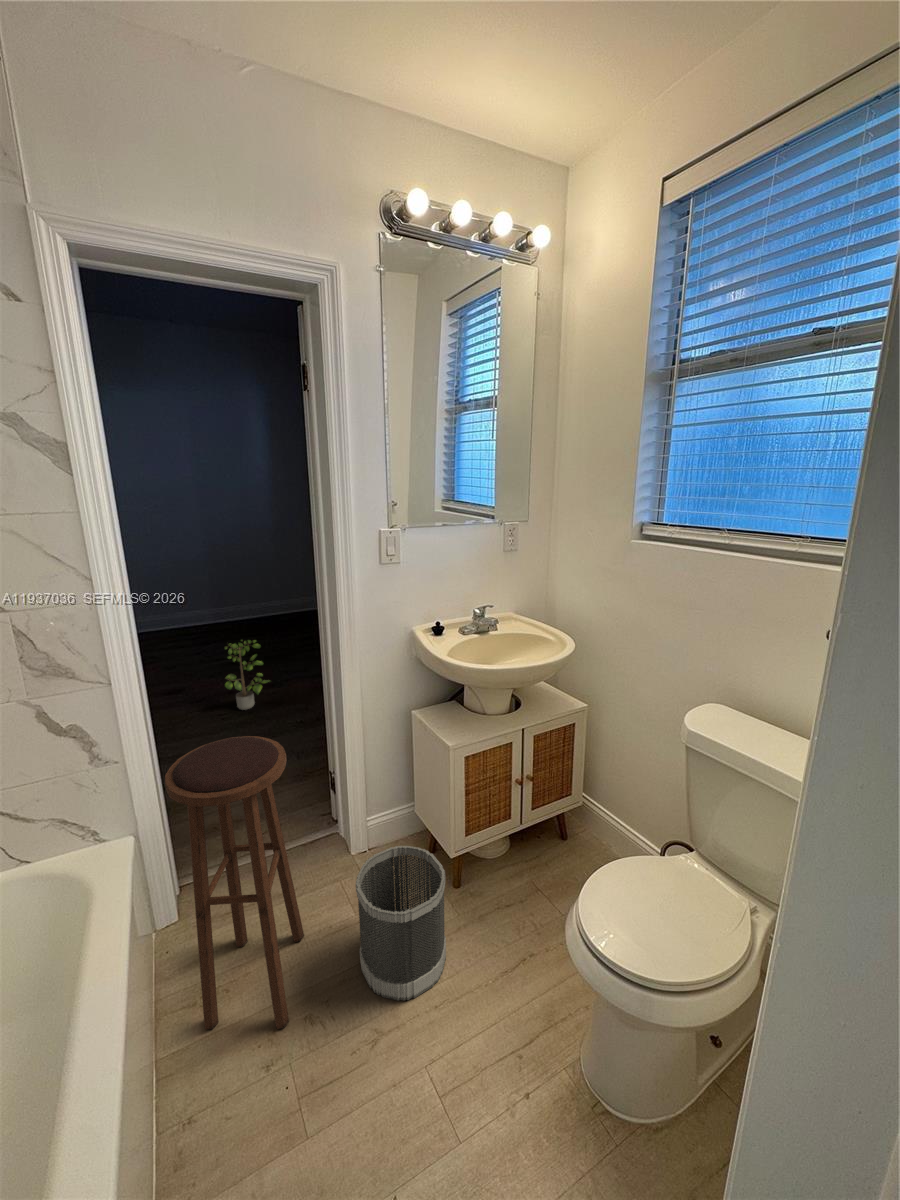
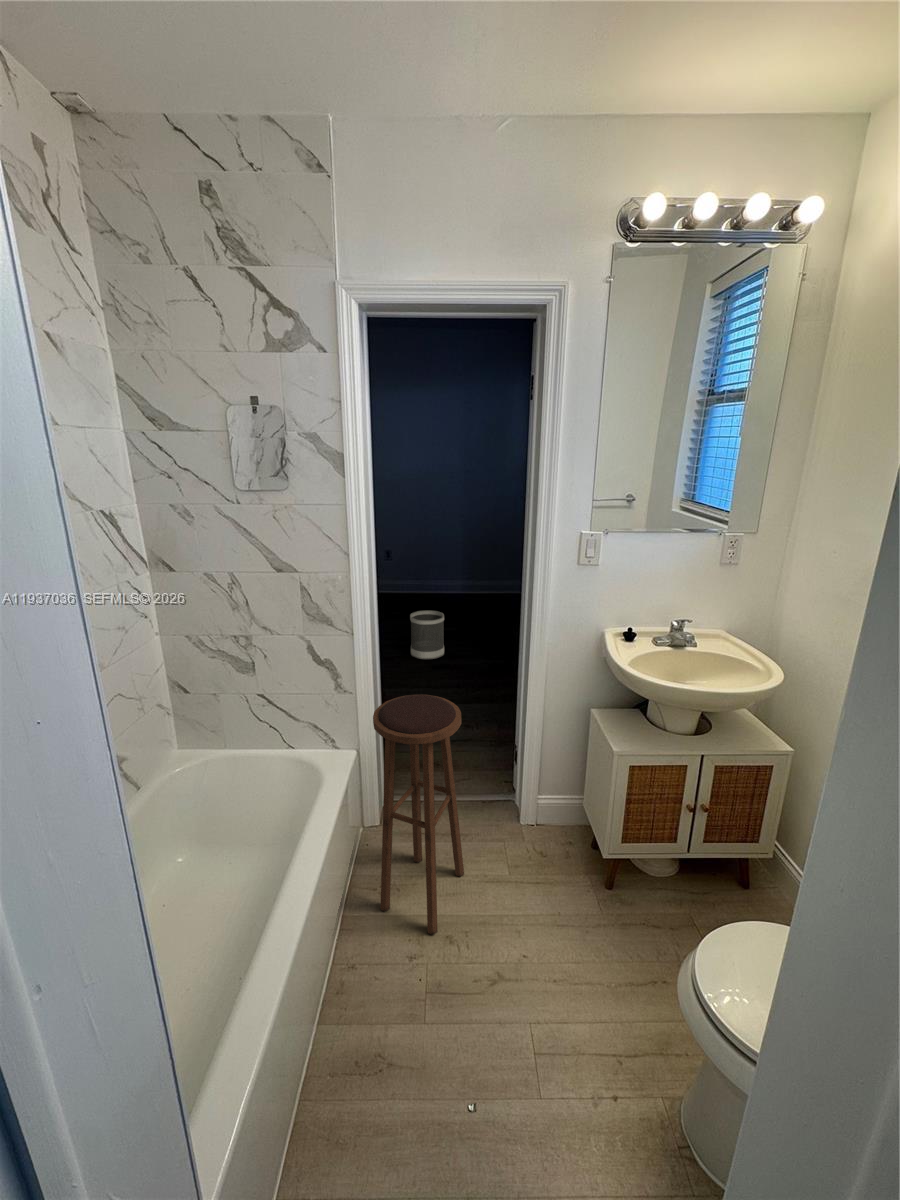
potted plant: present [225,640,269,710] -> none [448,613,488,675]
wastebasket: present [356,846,446,1001] -> present [410,610,444,659]

